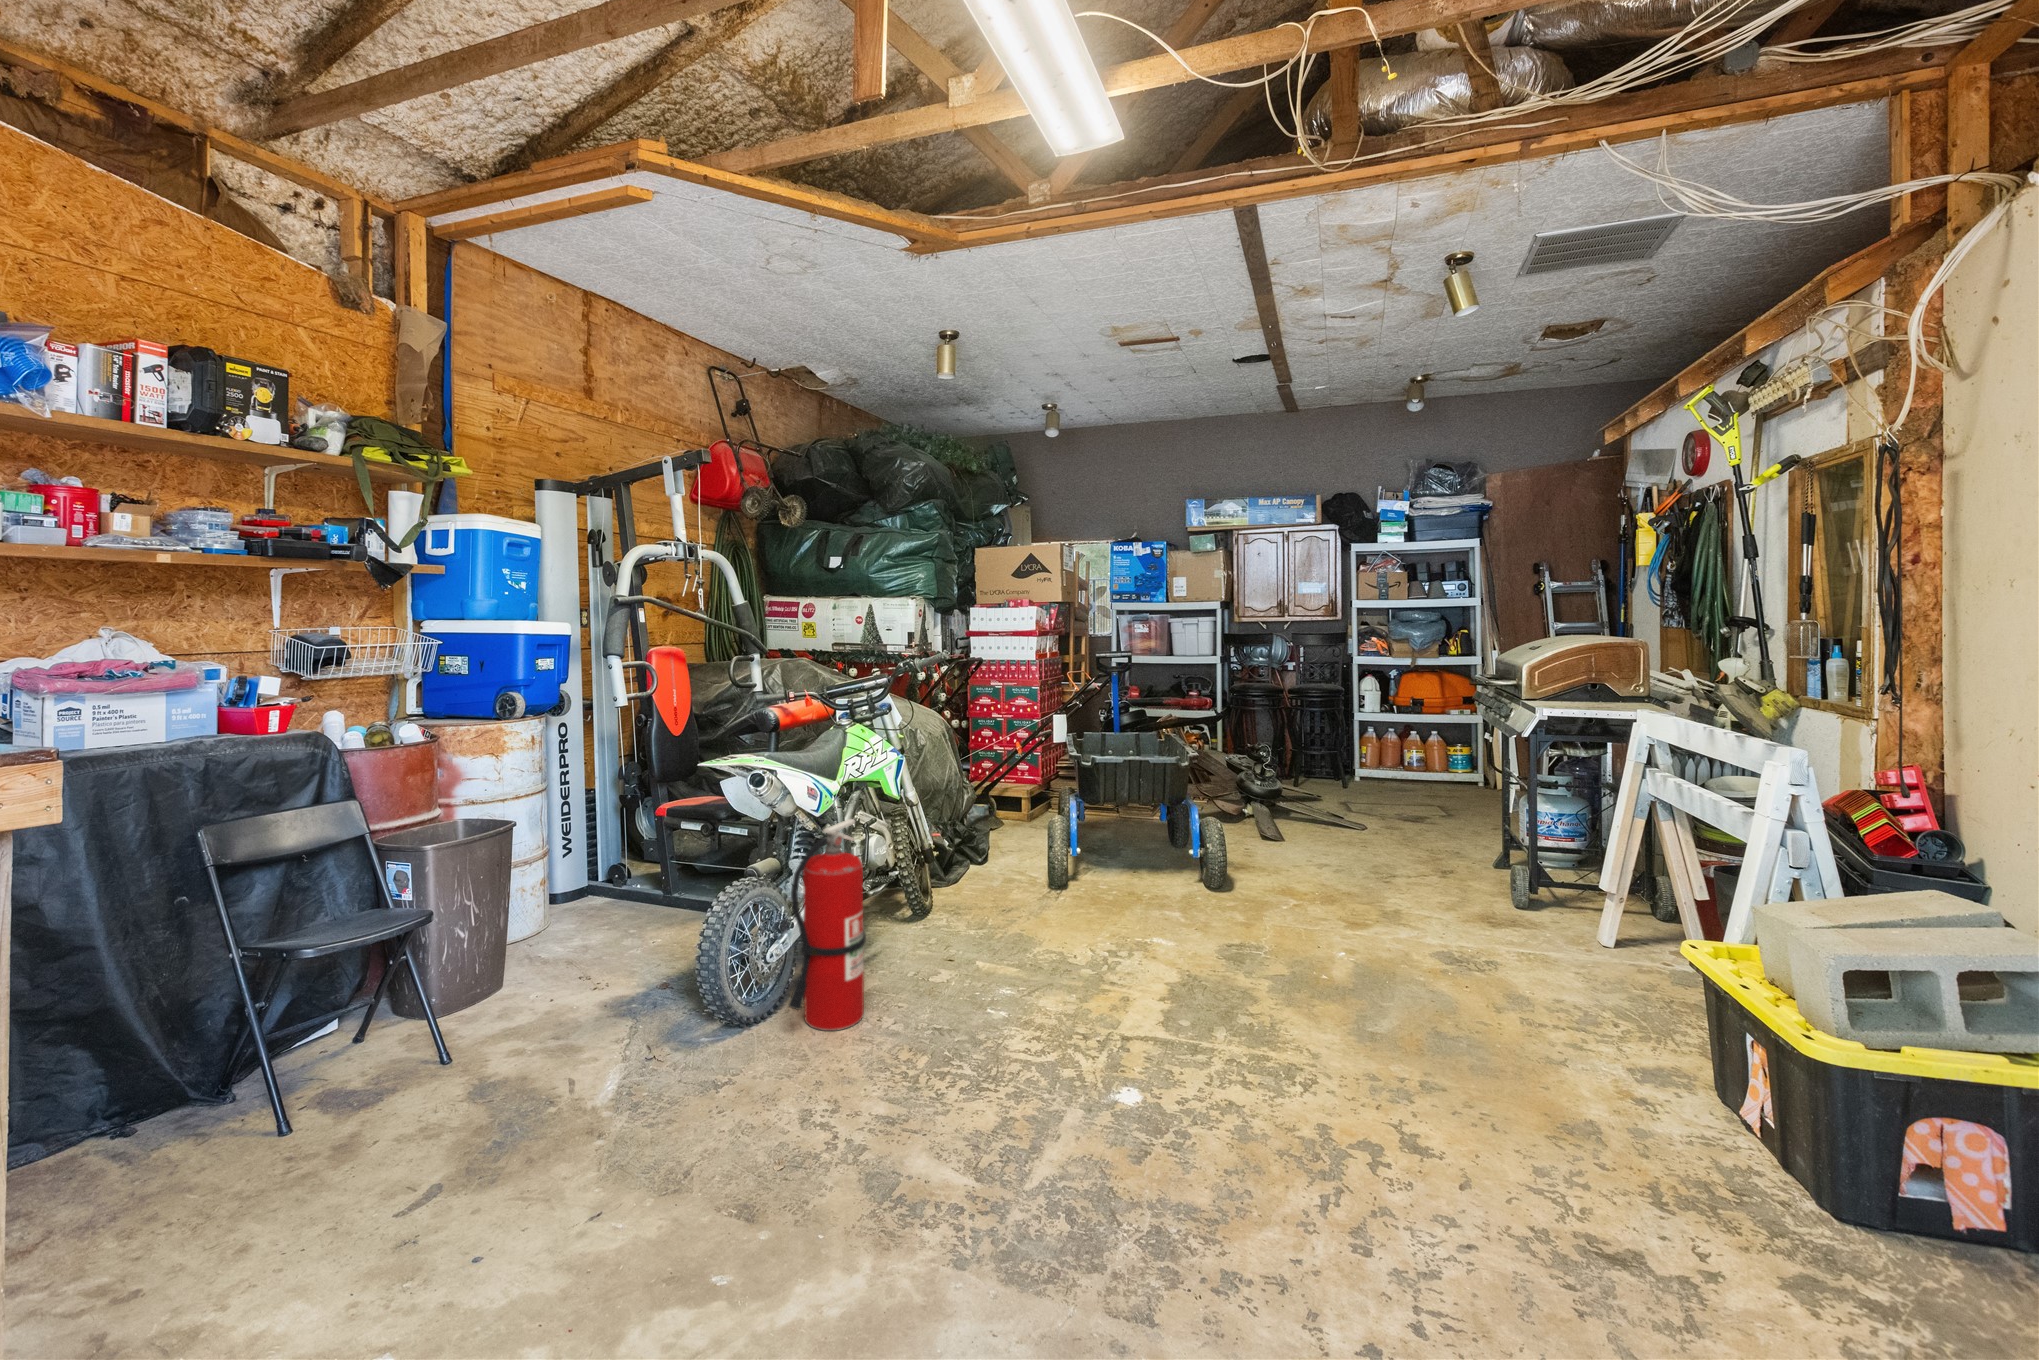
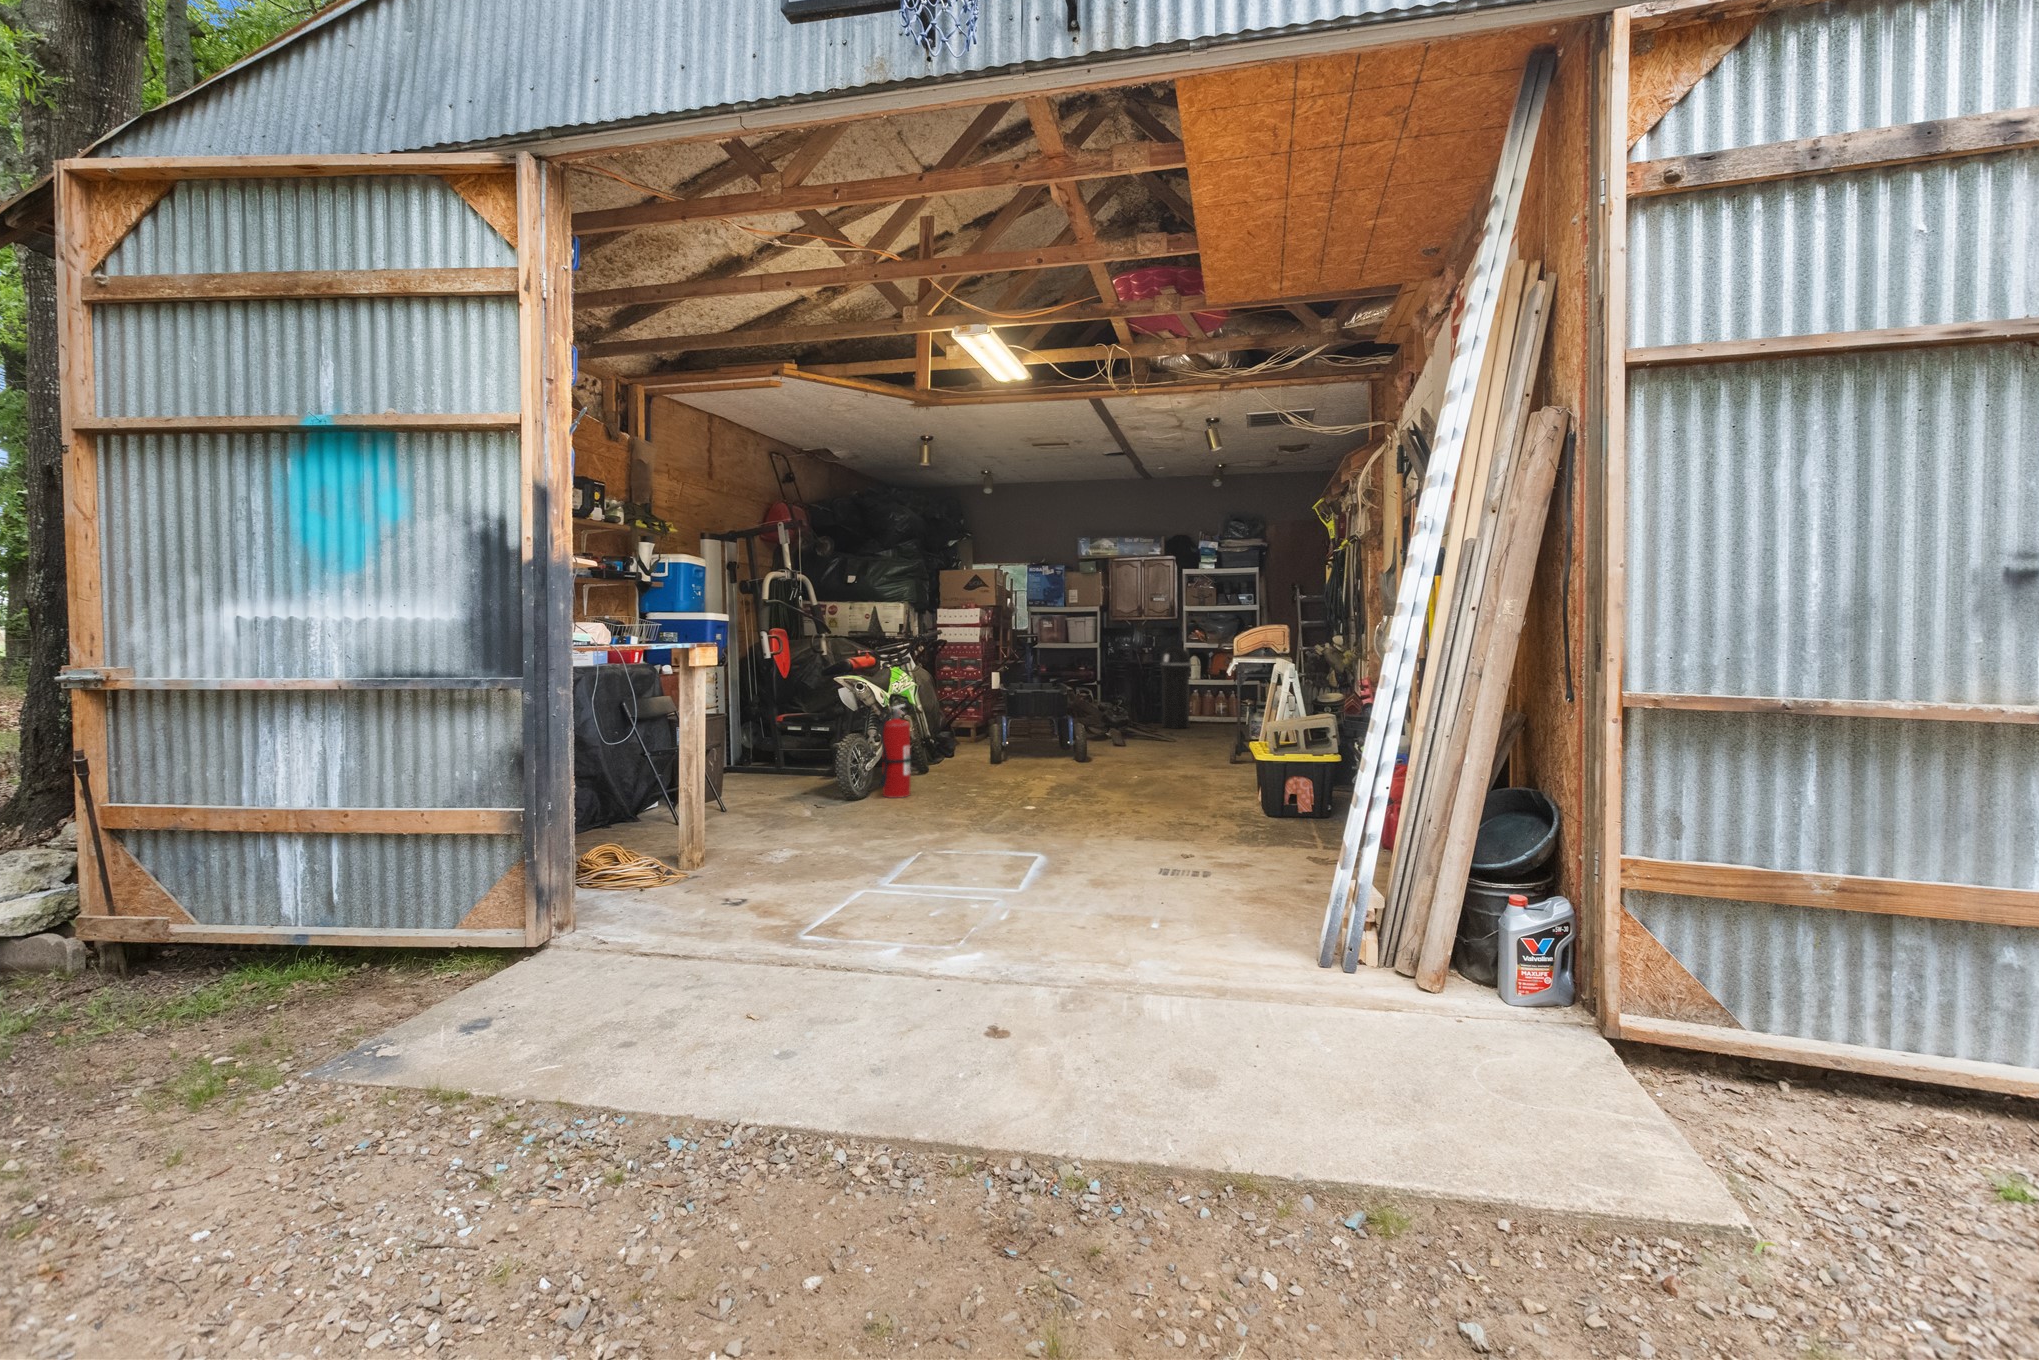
trash can: none [1316,662,1367,789] -> present [1161,646,1191,728]

